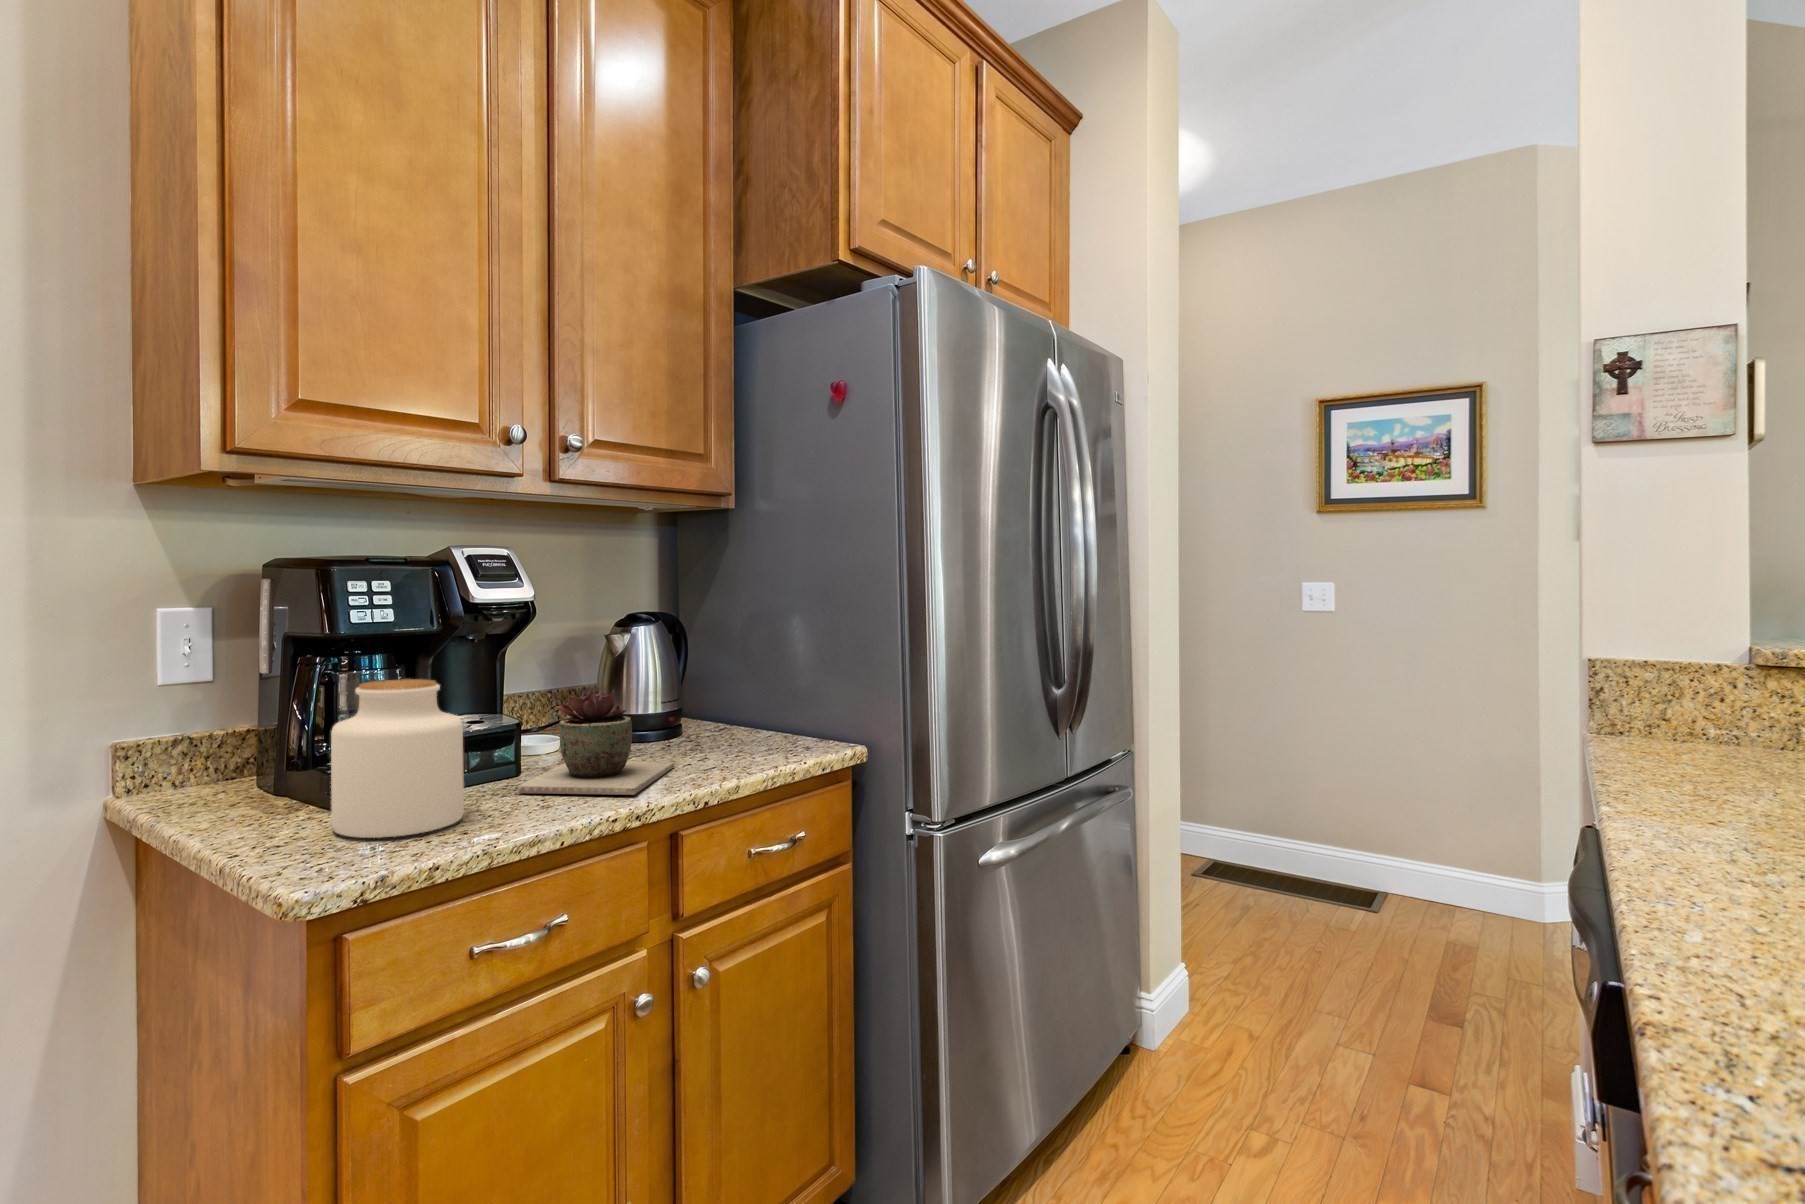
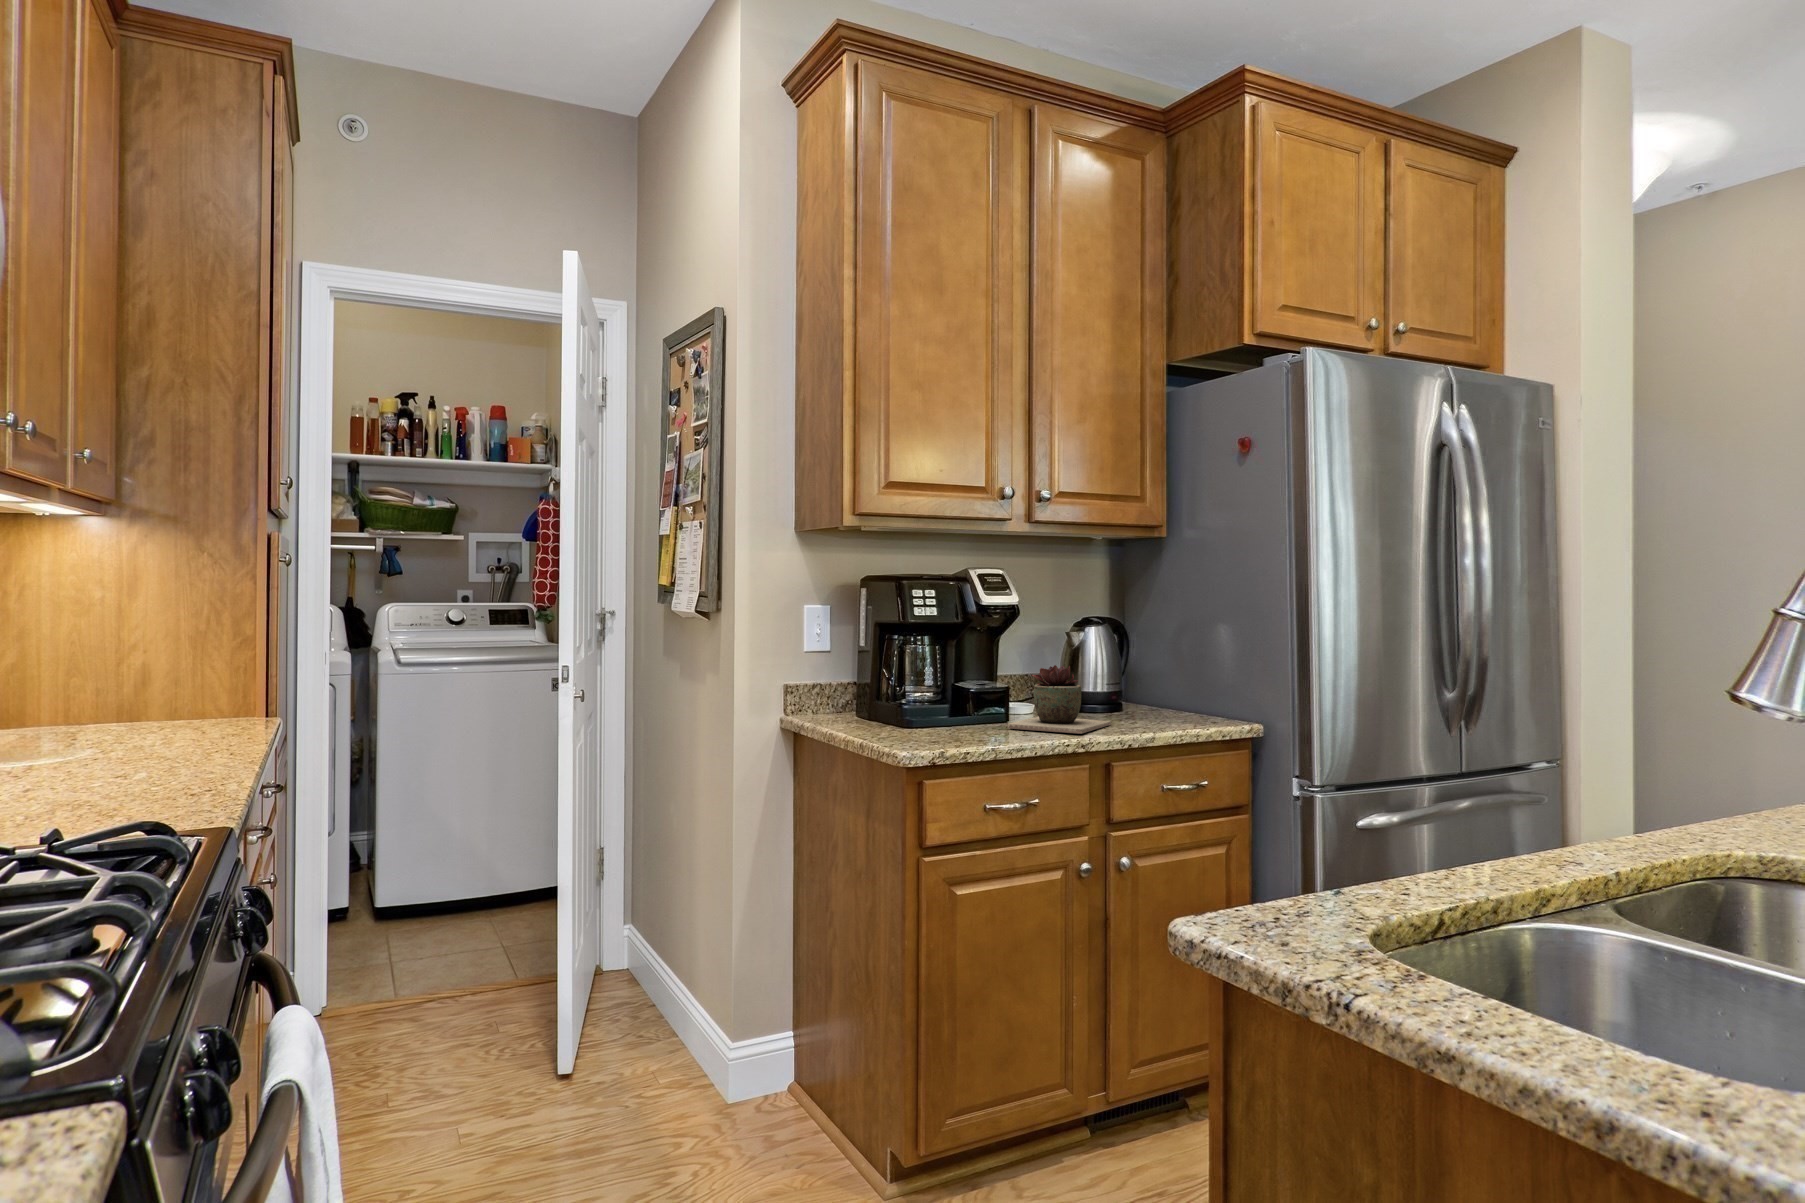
jar: present [331,679,464,838] -> none [908,649,978,739]

